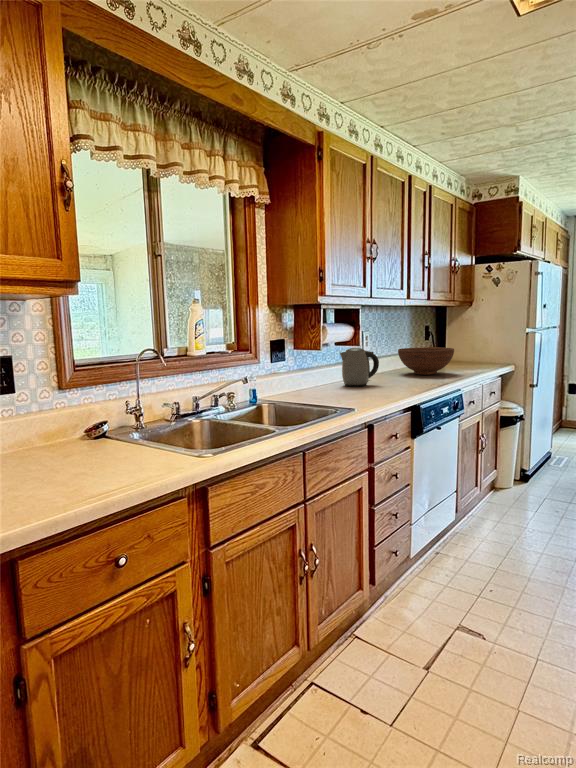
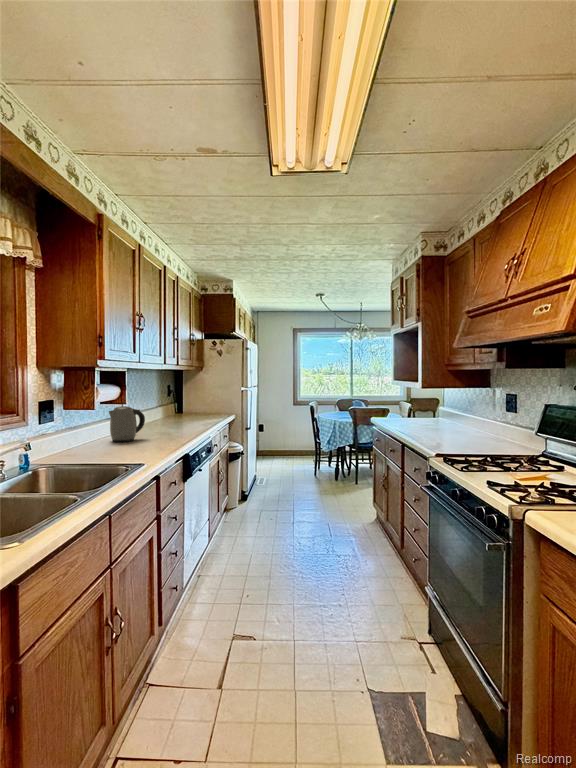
fruit bowl: present [398,347,454,375] -> none [153,403,200,426]

